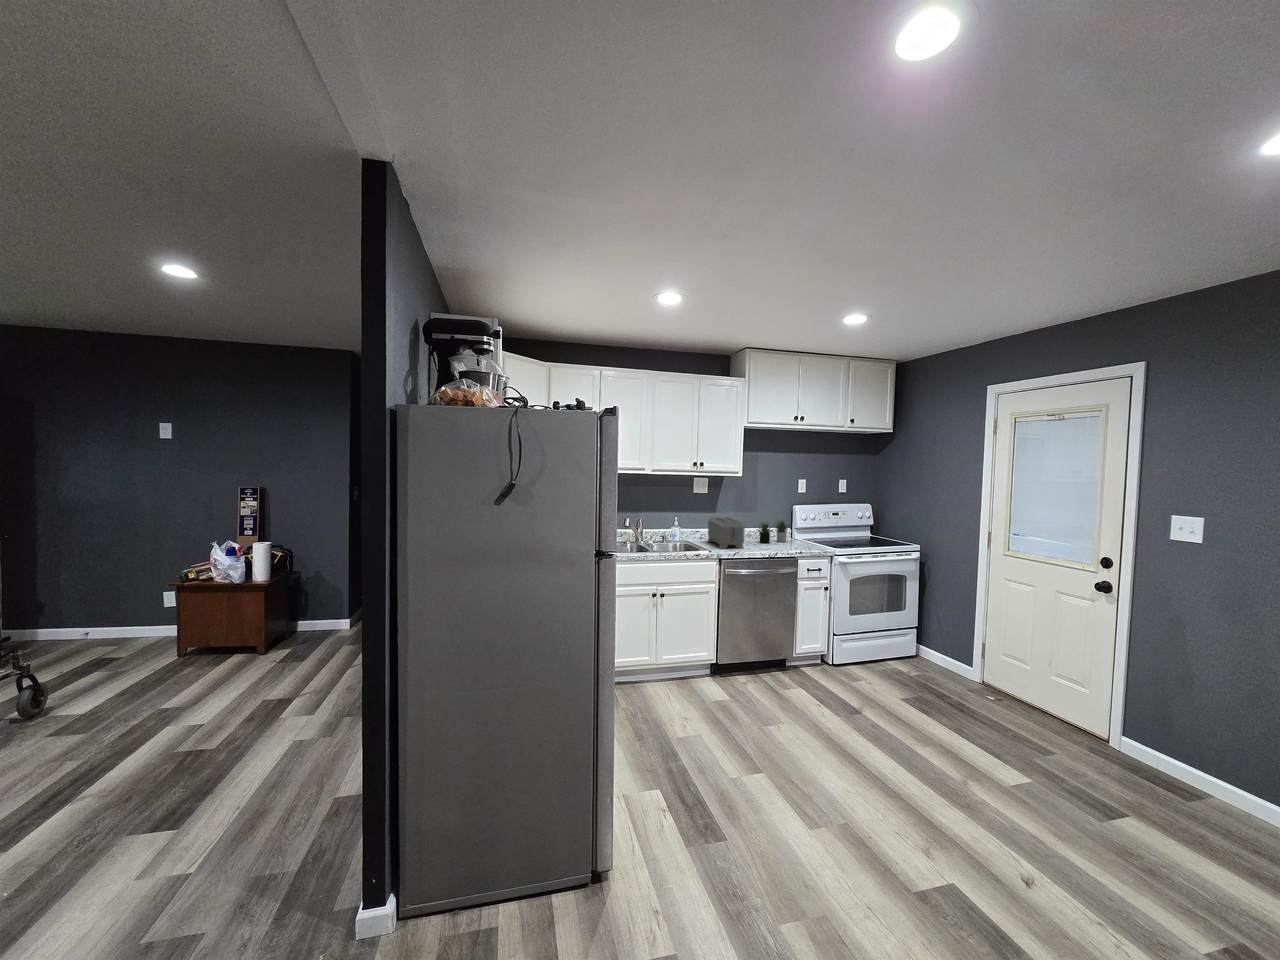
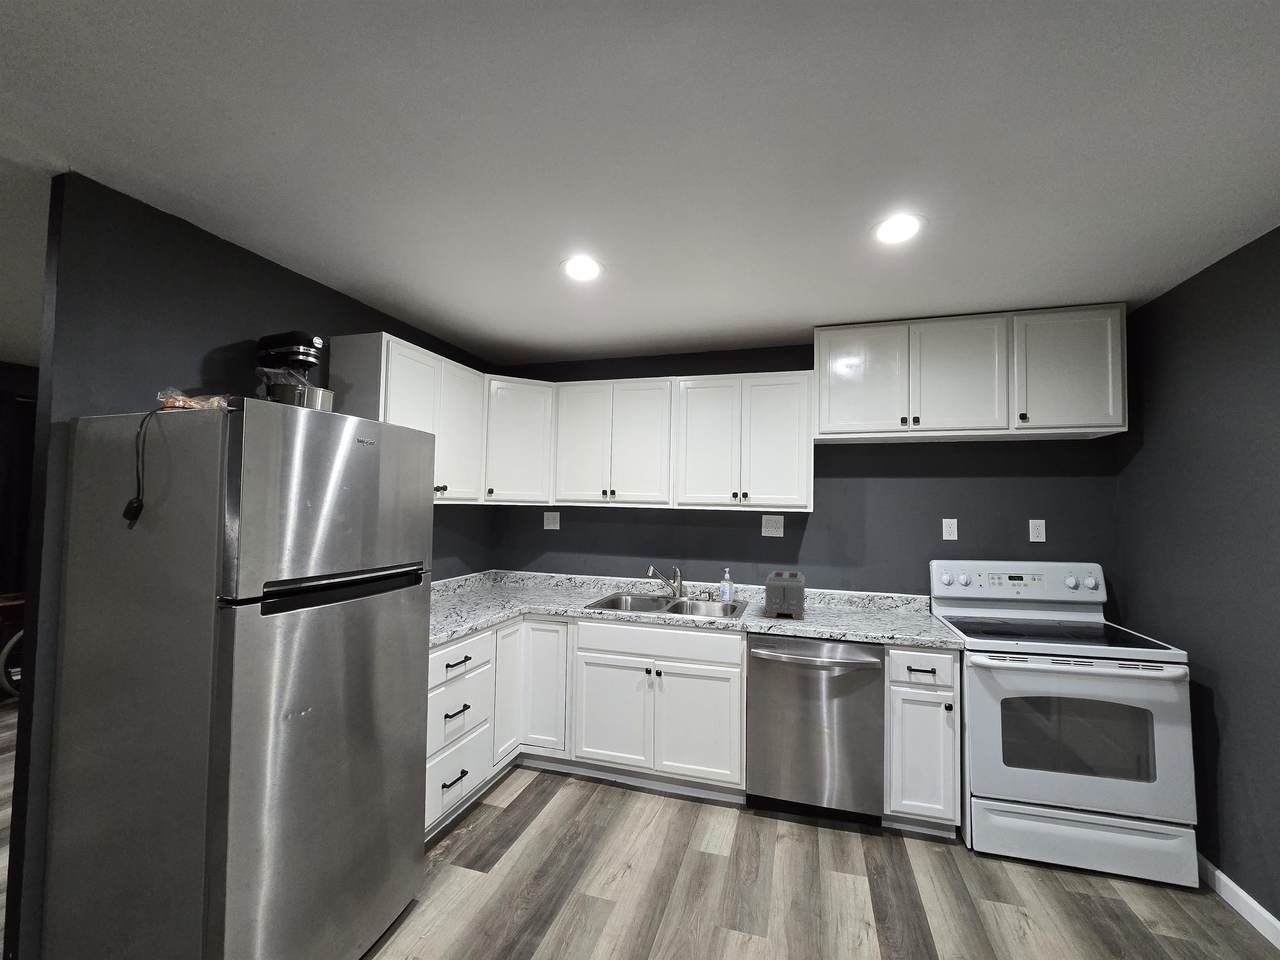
succulent plant: present [757,521,790,543] -> none [841,579,911,618]

